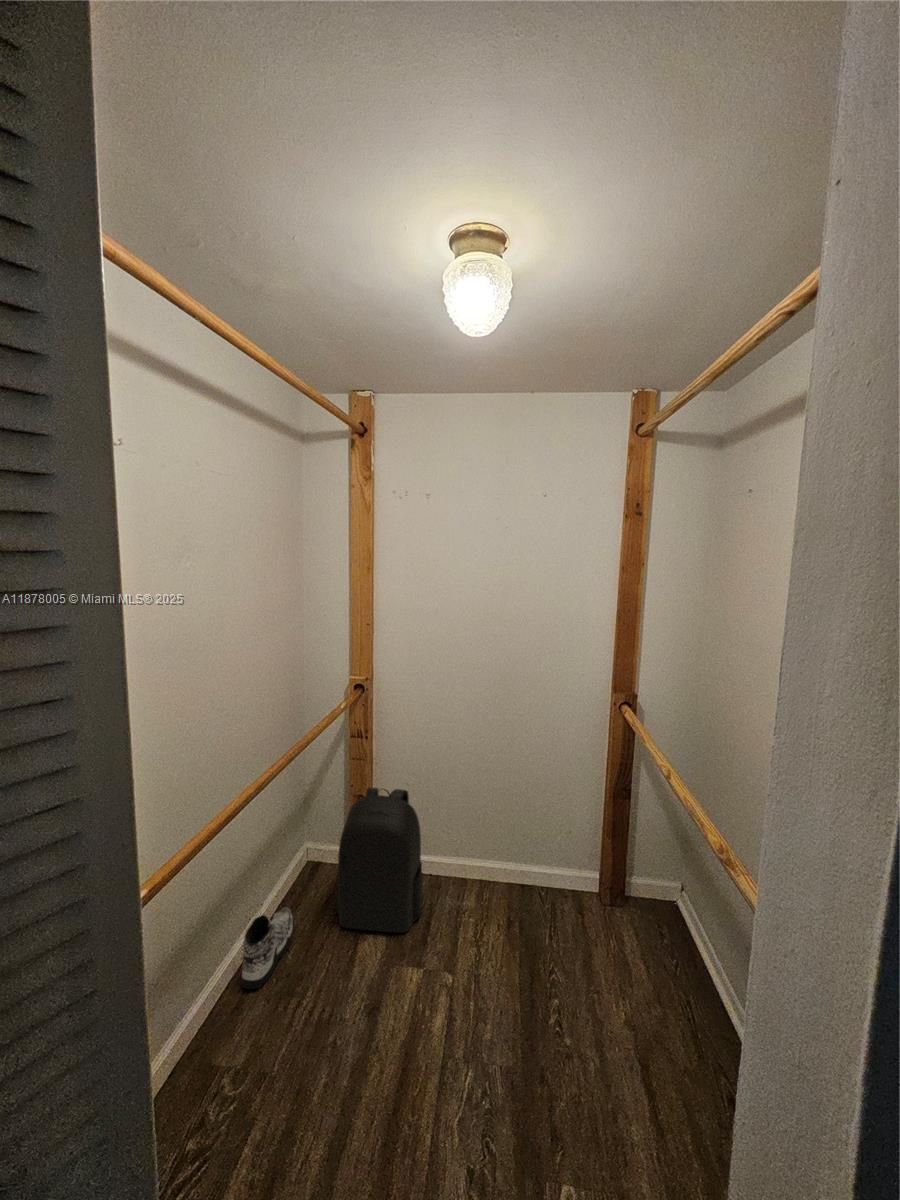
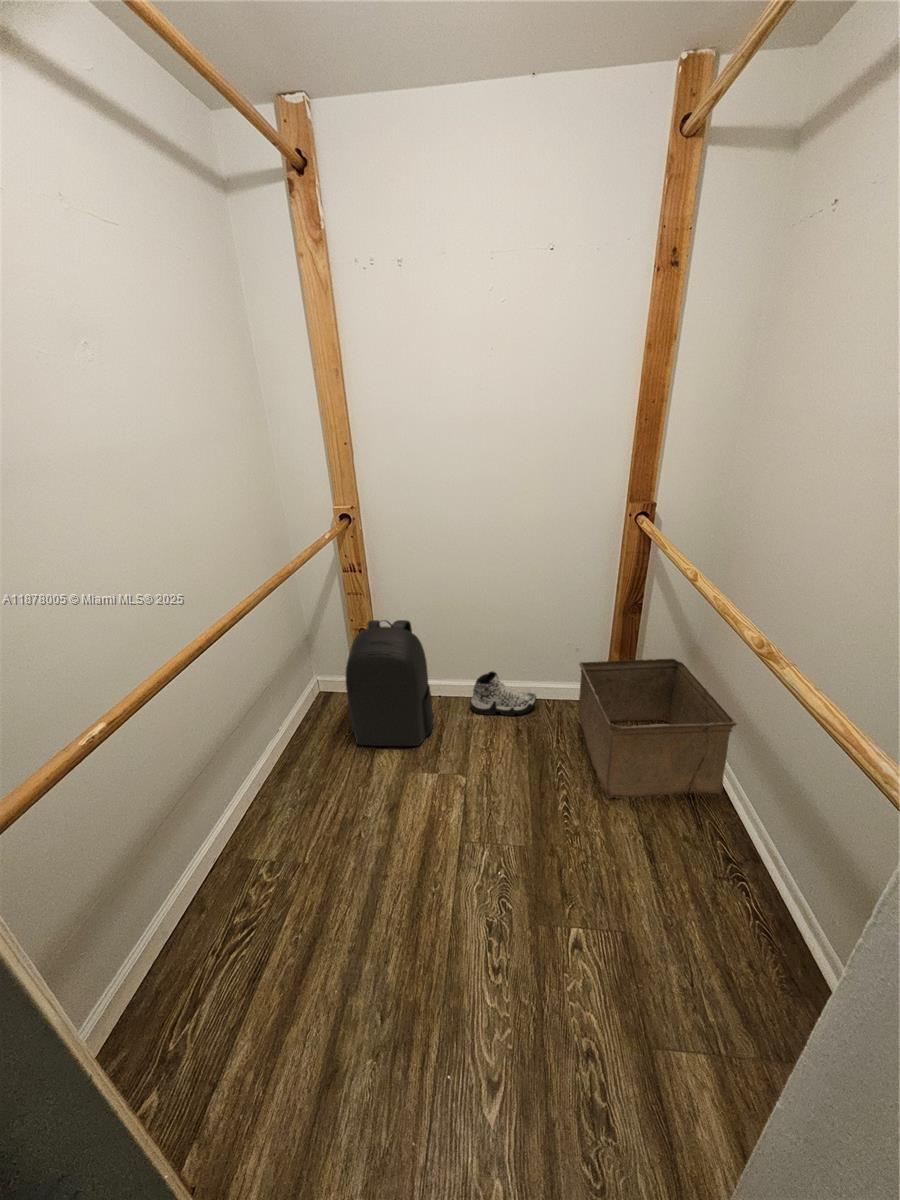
storage bin: none [573,848,729,1016] -> present [579,659,736,799]
sneaker: present [241,908,294,989] -> present [470,671,536,716]

